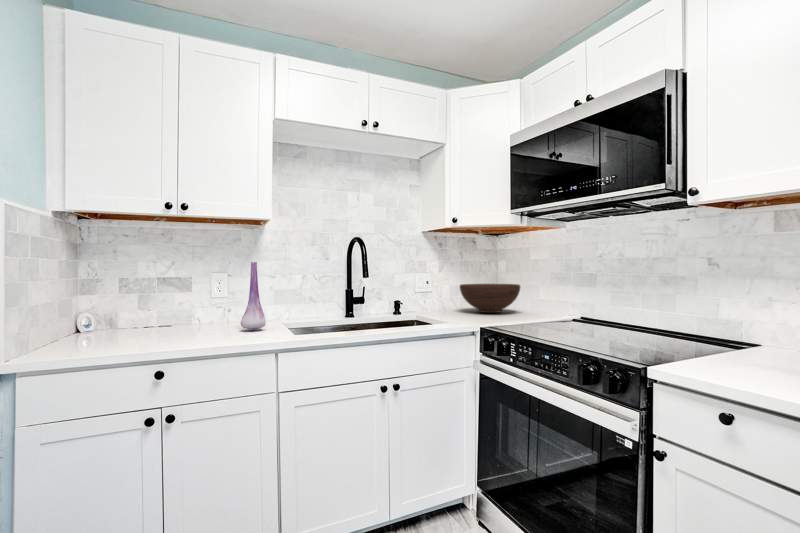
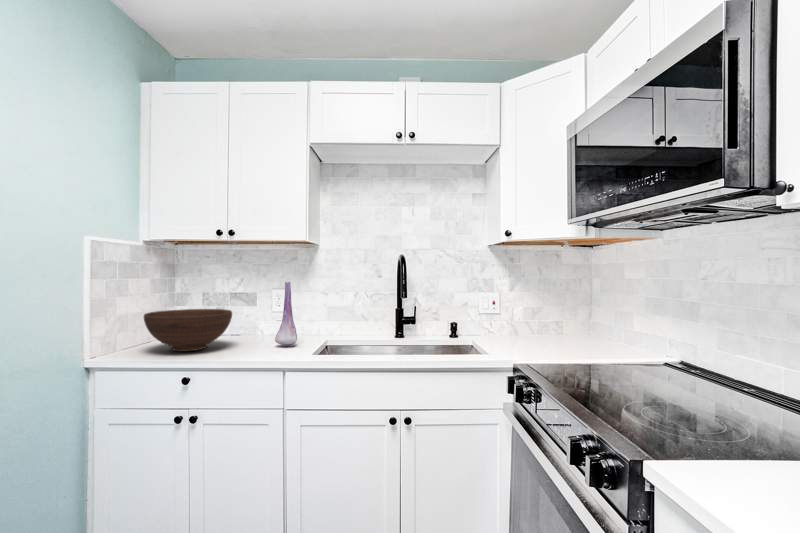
fruit bowl: present [460,284,520,313] -> present [144,309,232,352]

